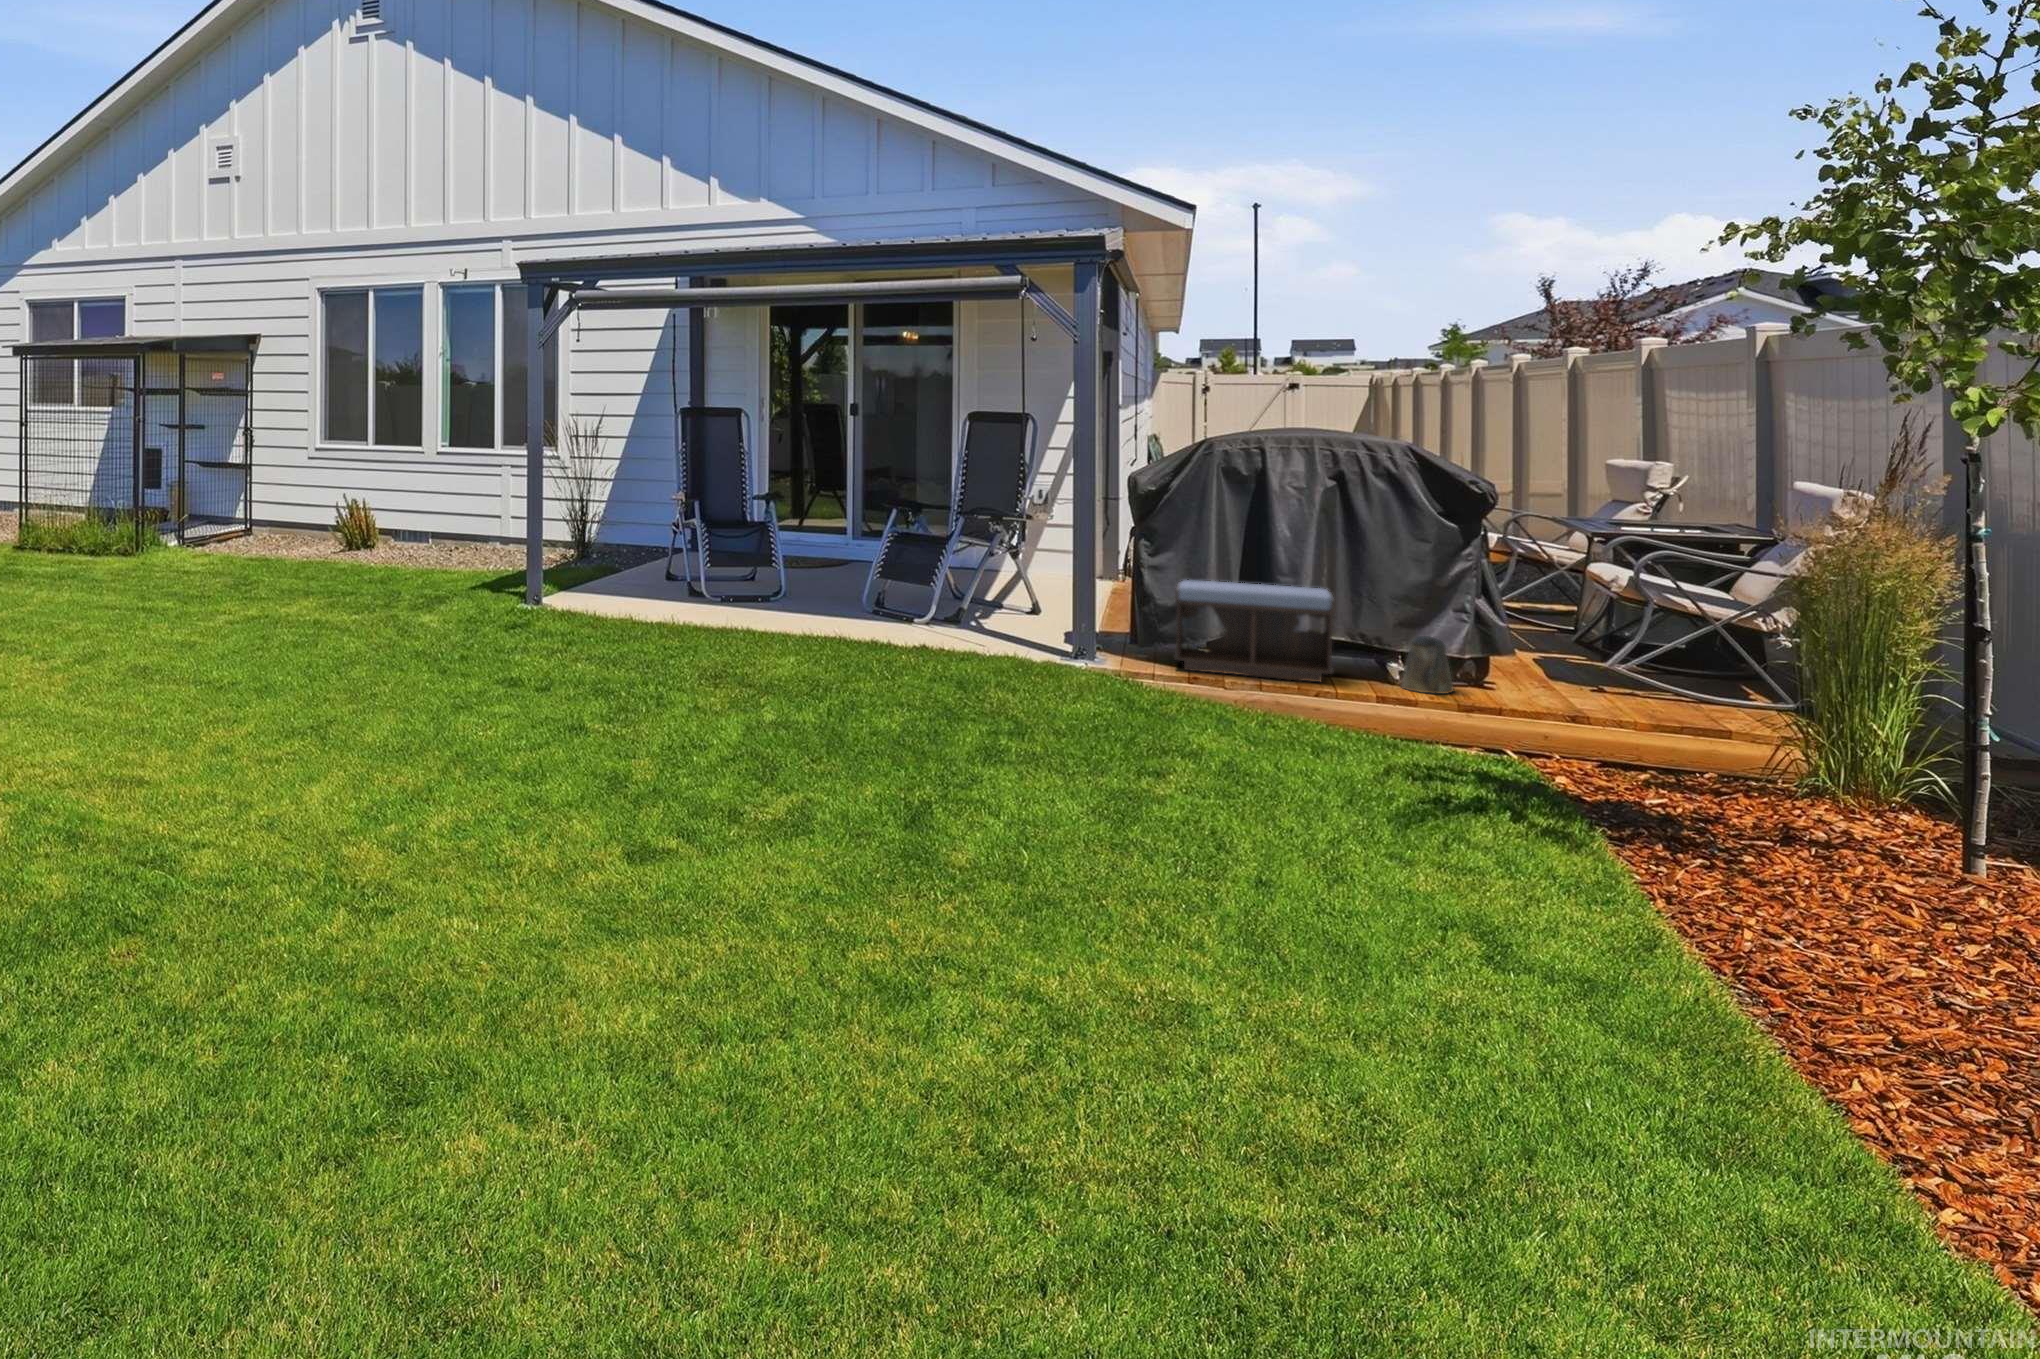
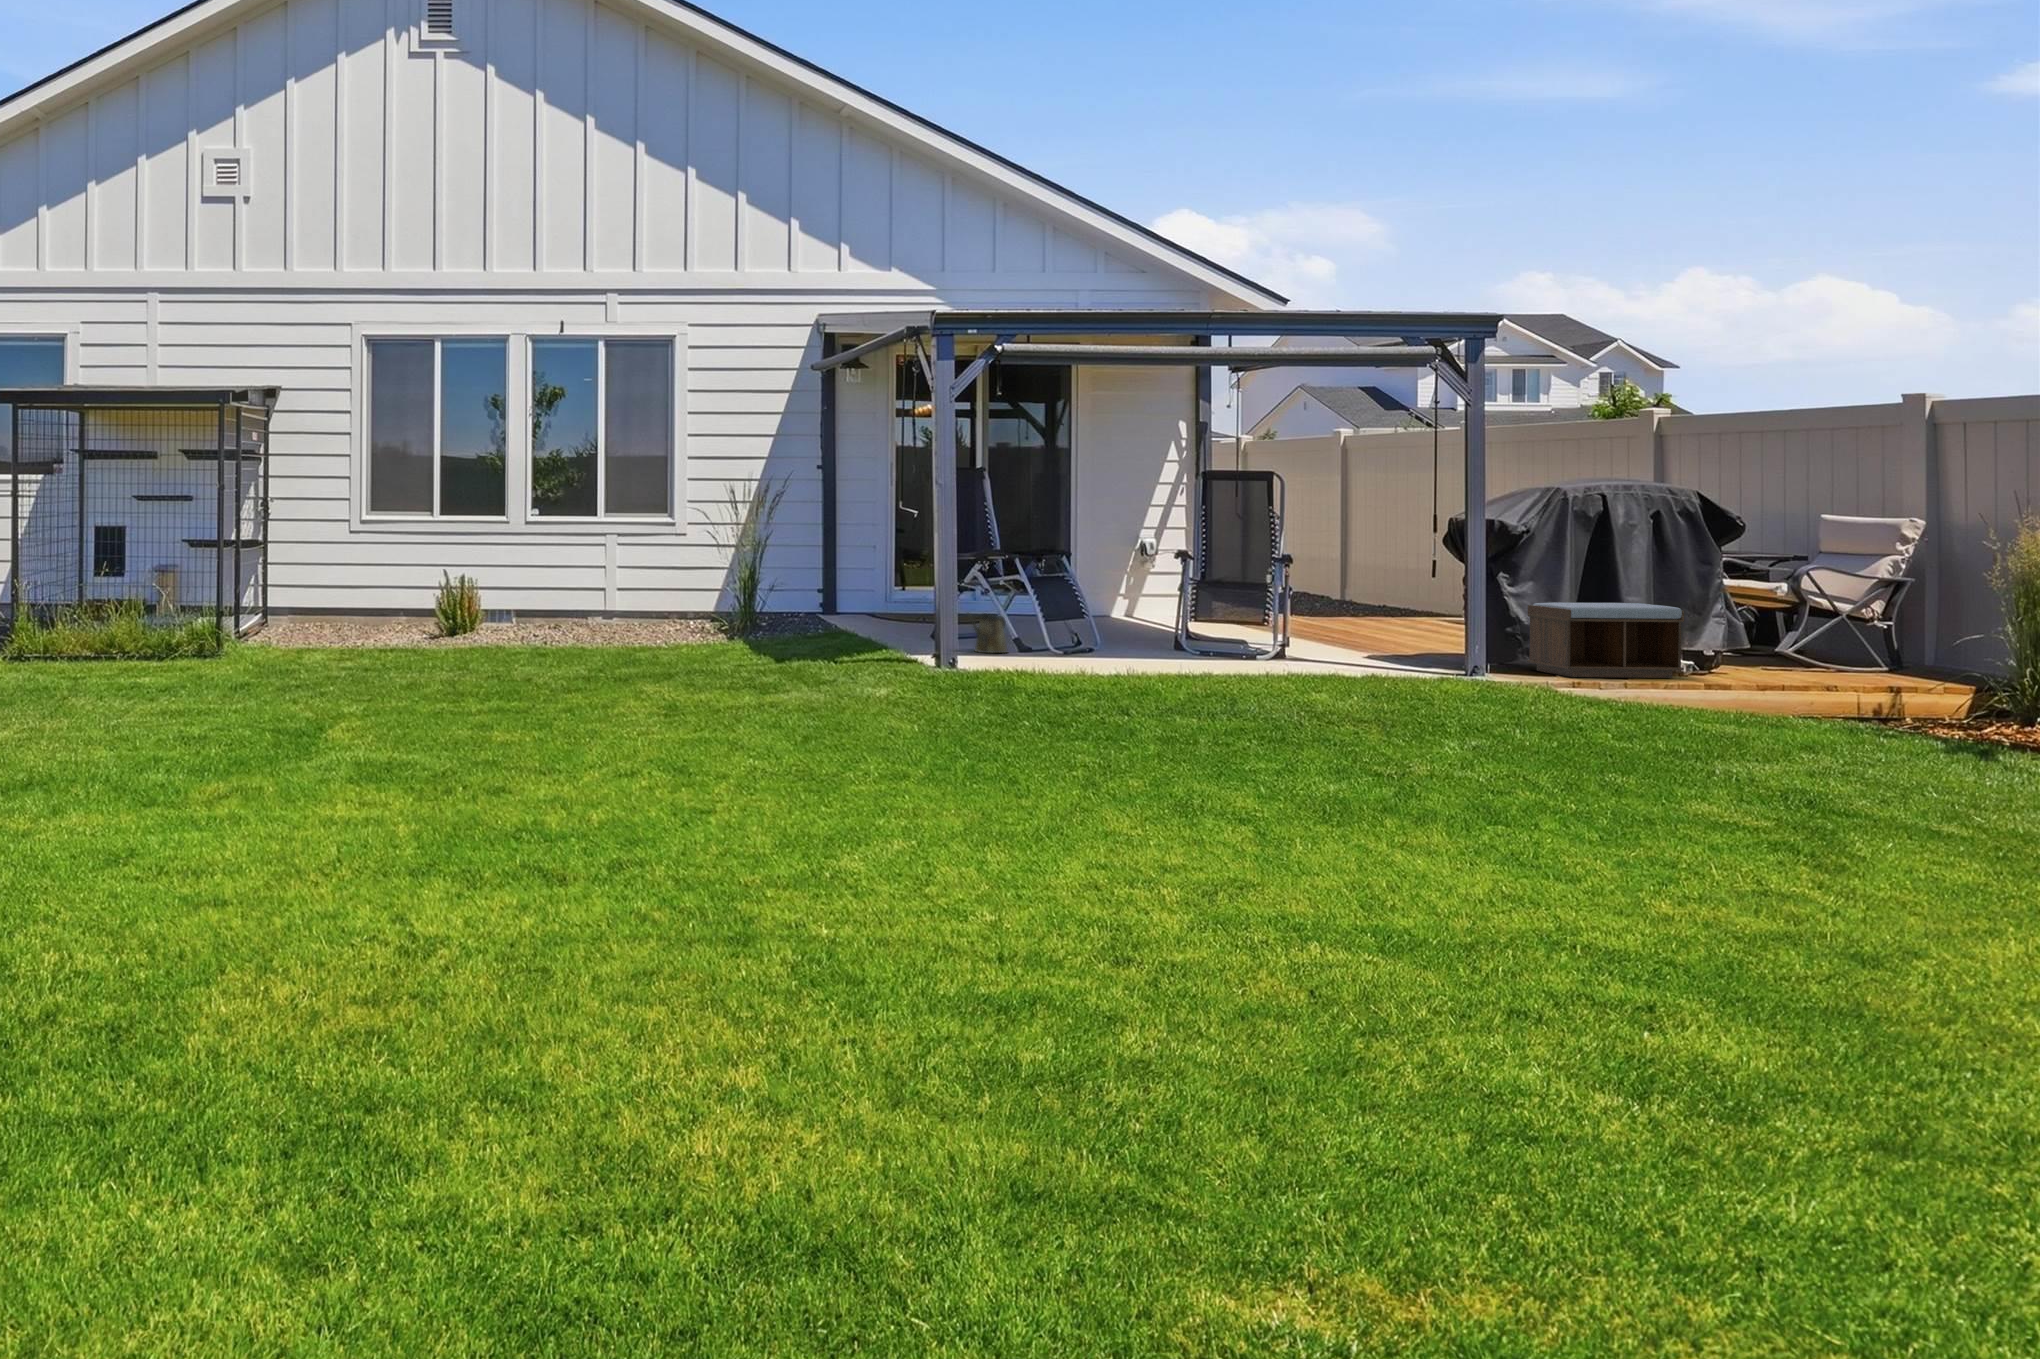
watering can: present [1401,636,1454,694] -> present [968,614,1008,653]

